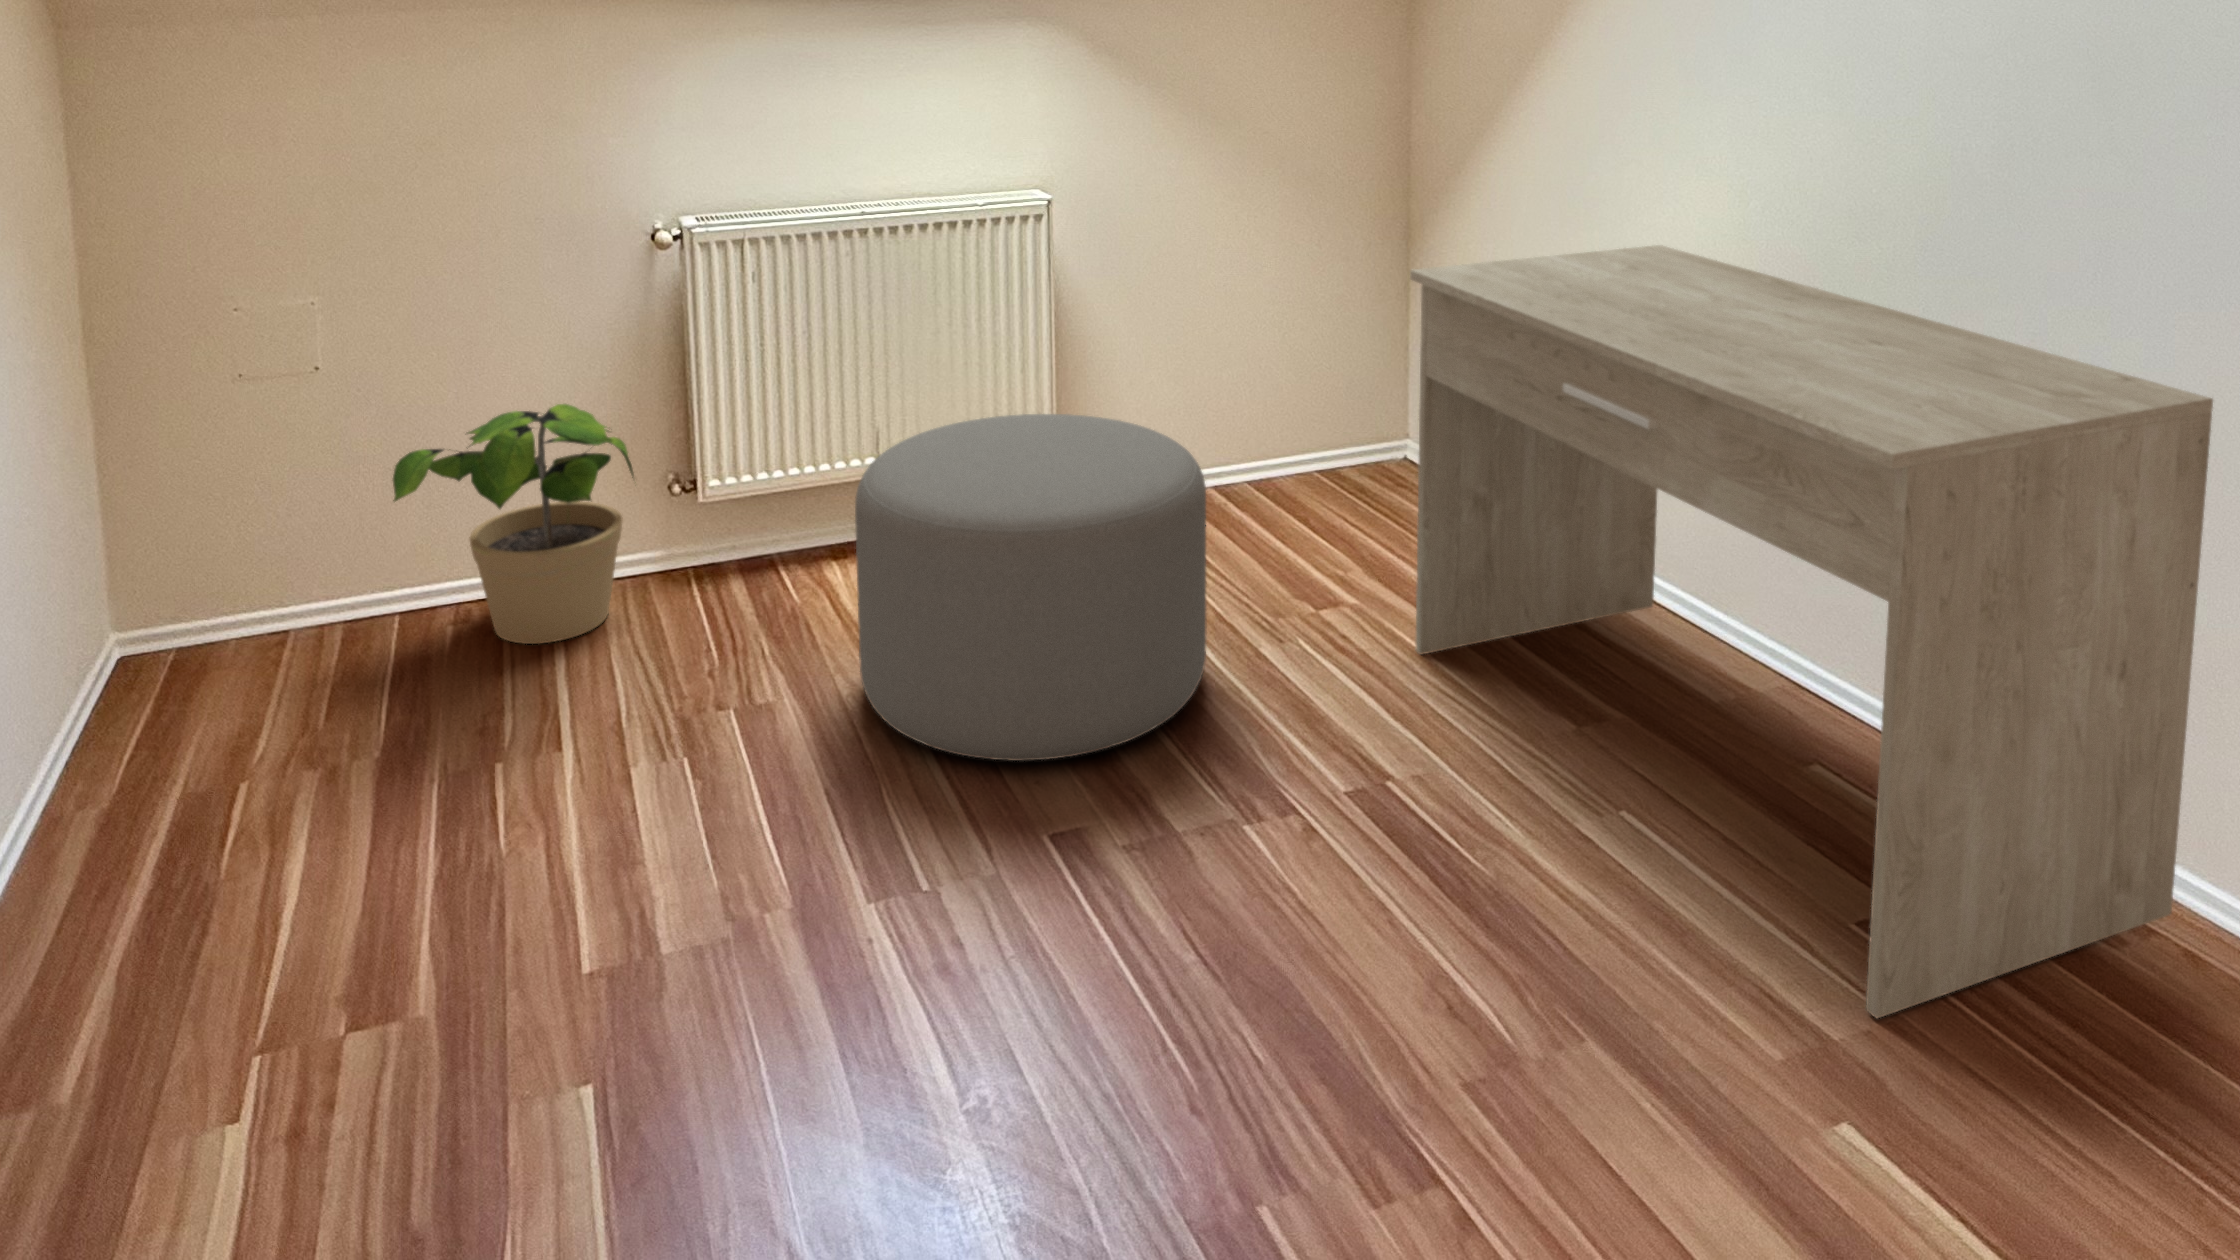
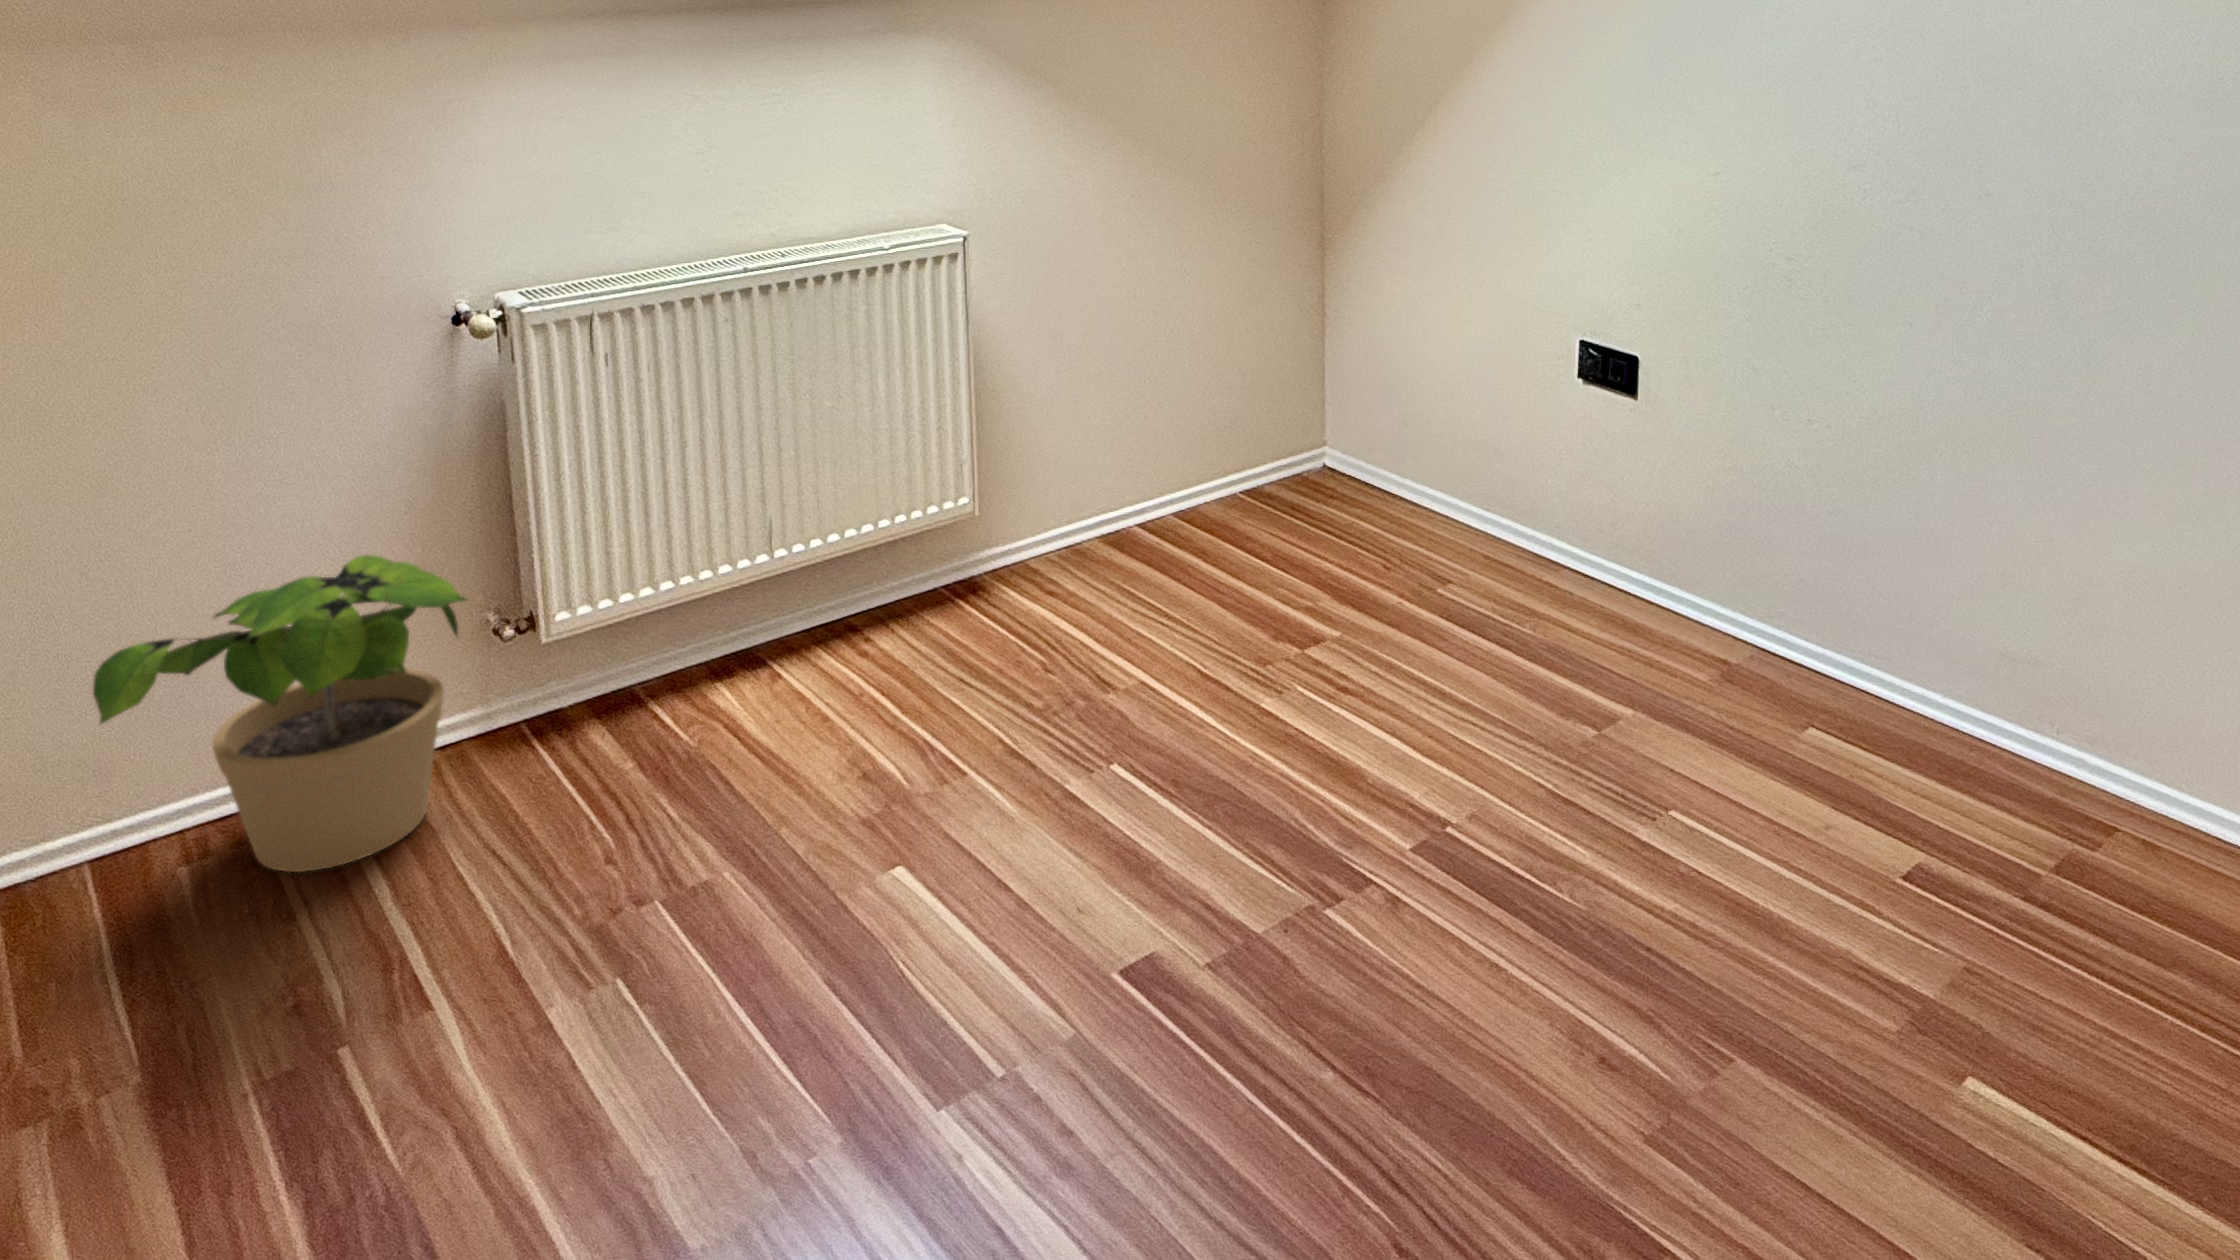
desk: present [1410,245,2213,1018] -> none [1412,248,2160,968]
ottoman: present [855,414,1206,761] -> none [812,484,1227,899]

